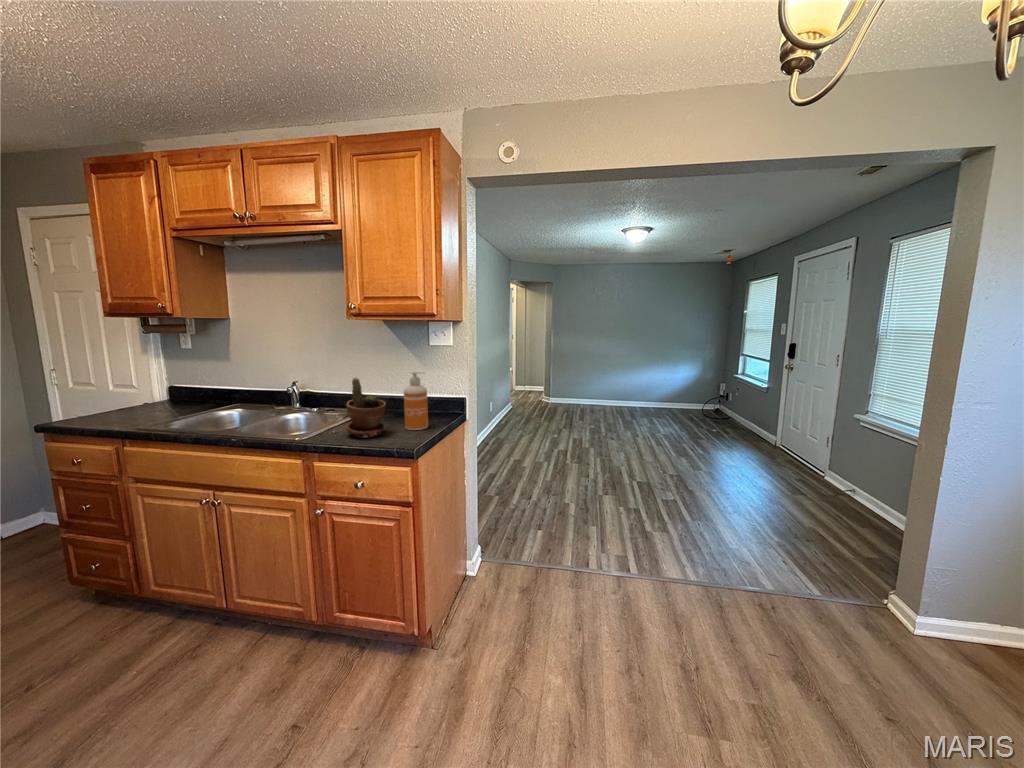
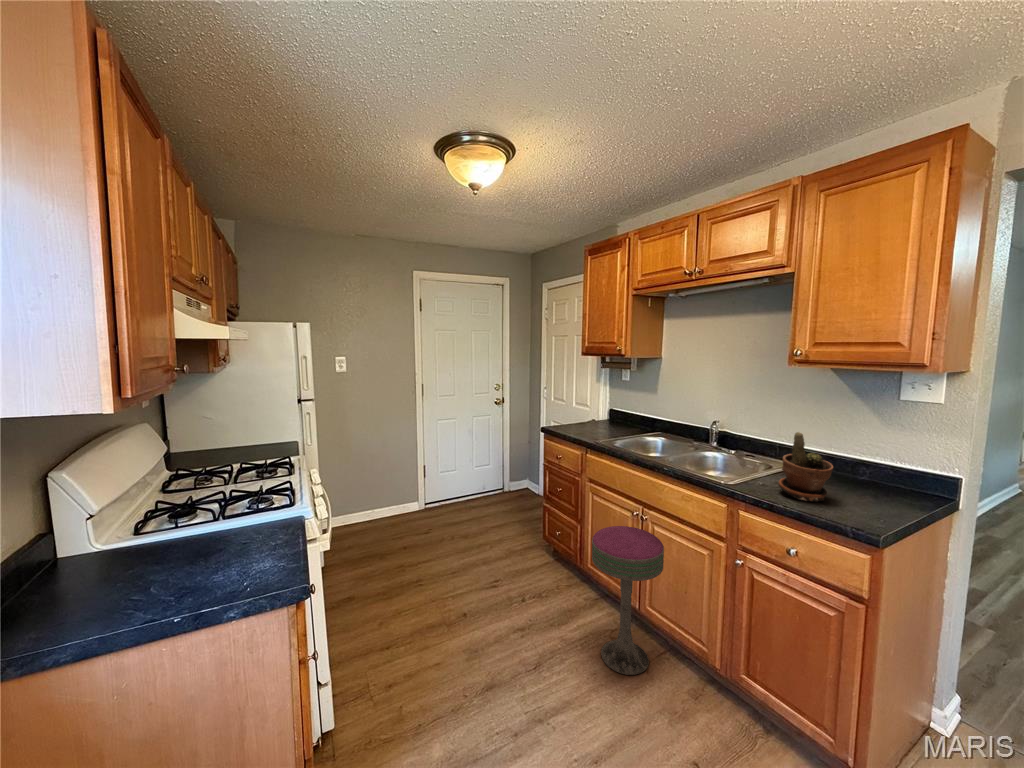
soap dispenser: present [404,372,428,430] -> none [855,434,897,508]
bar stool: none [137,516,244,691] -> present [592,526,664,675]

